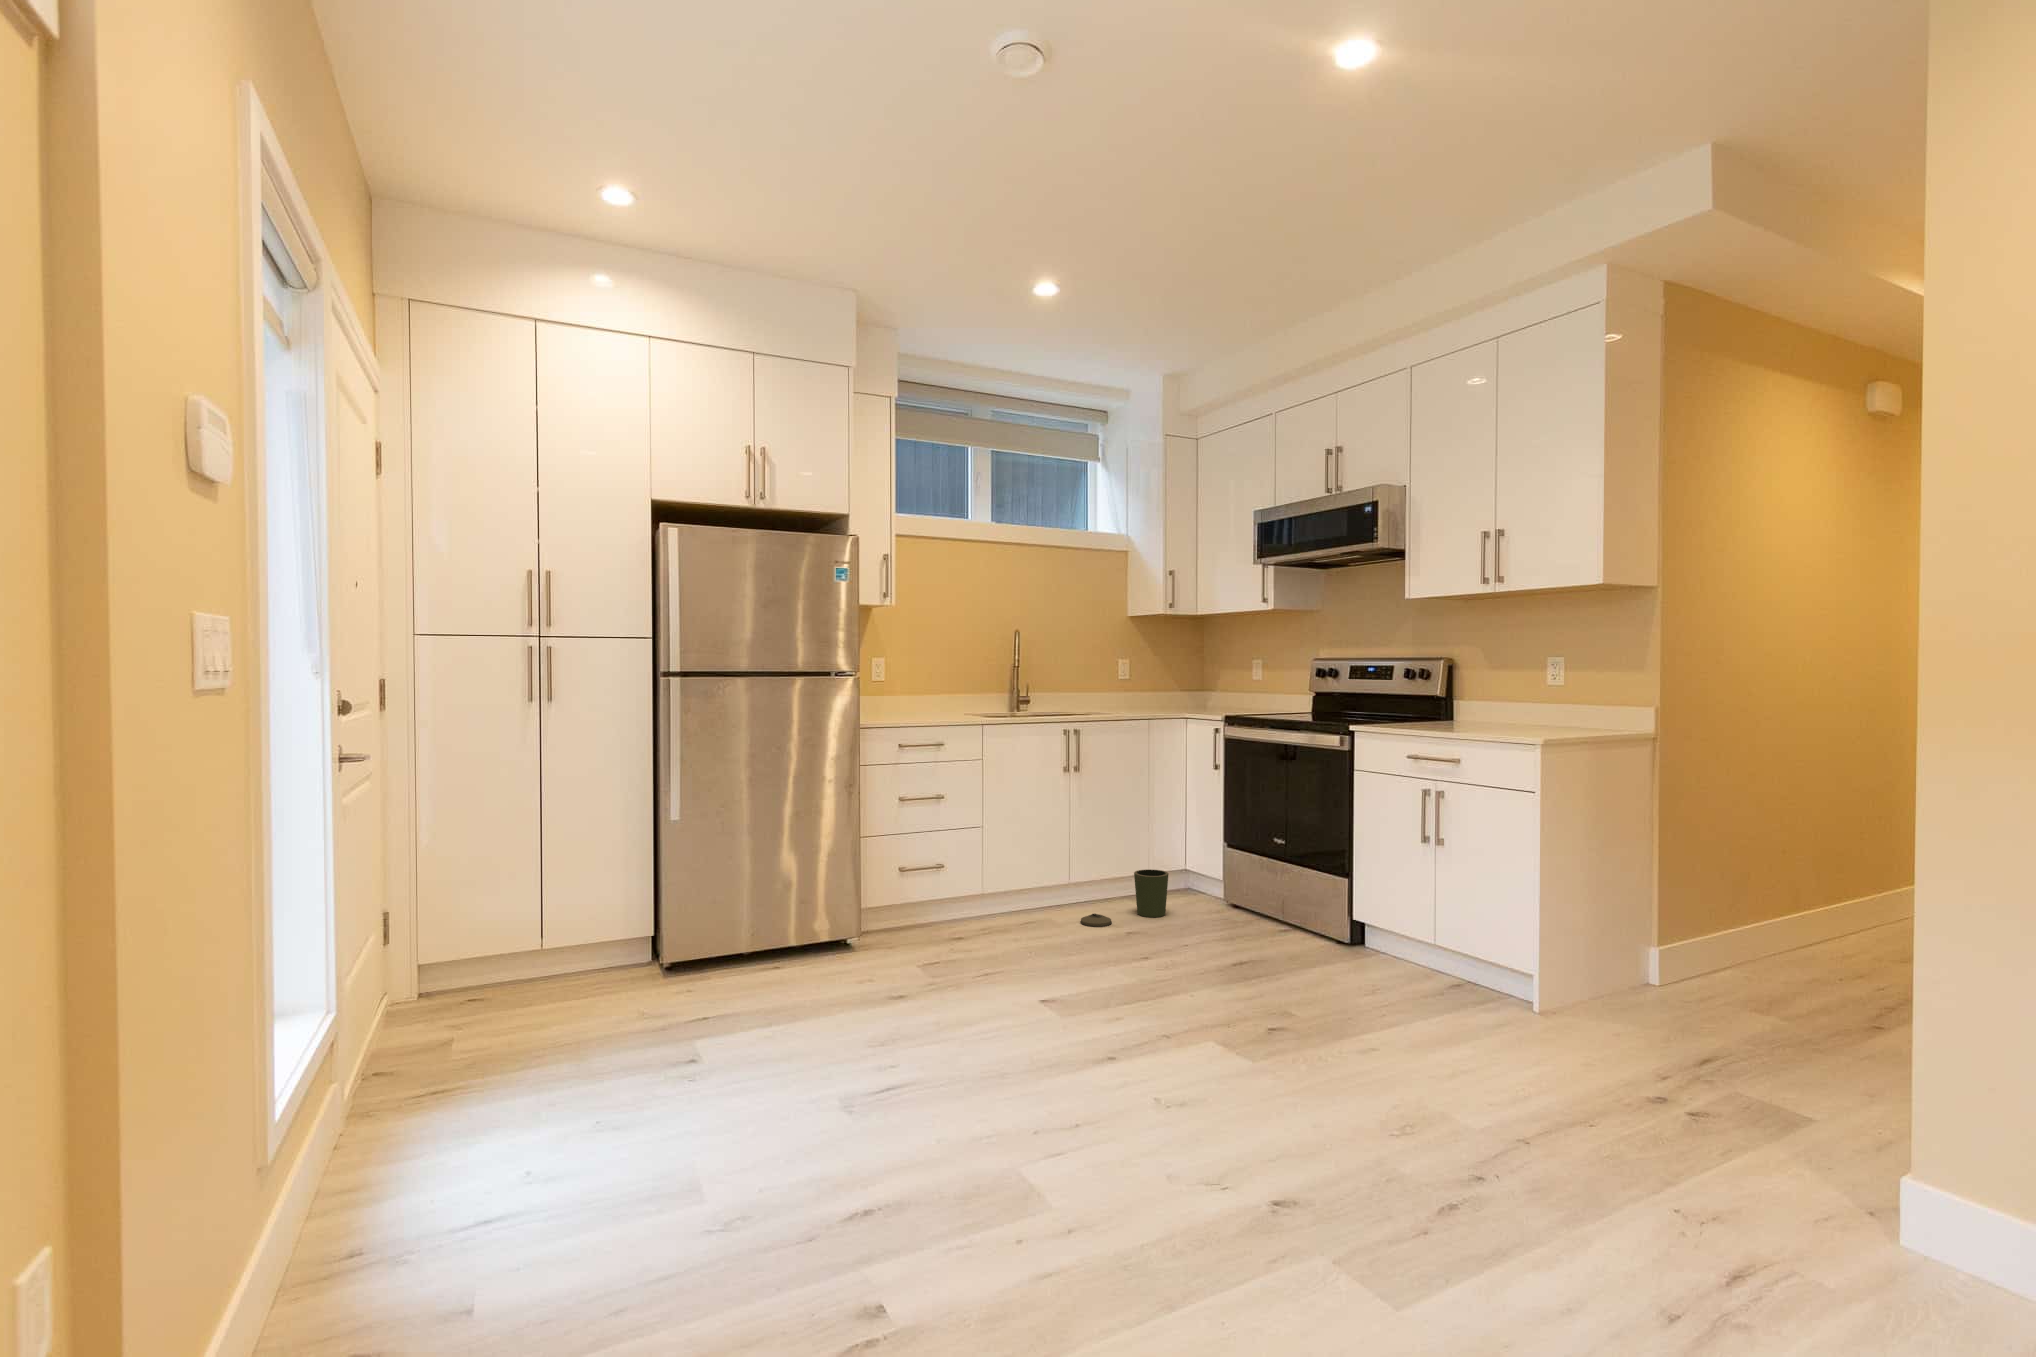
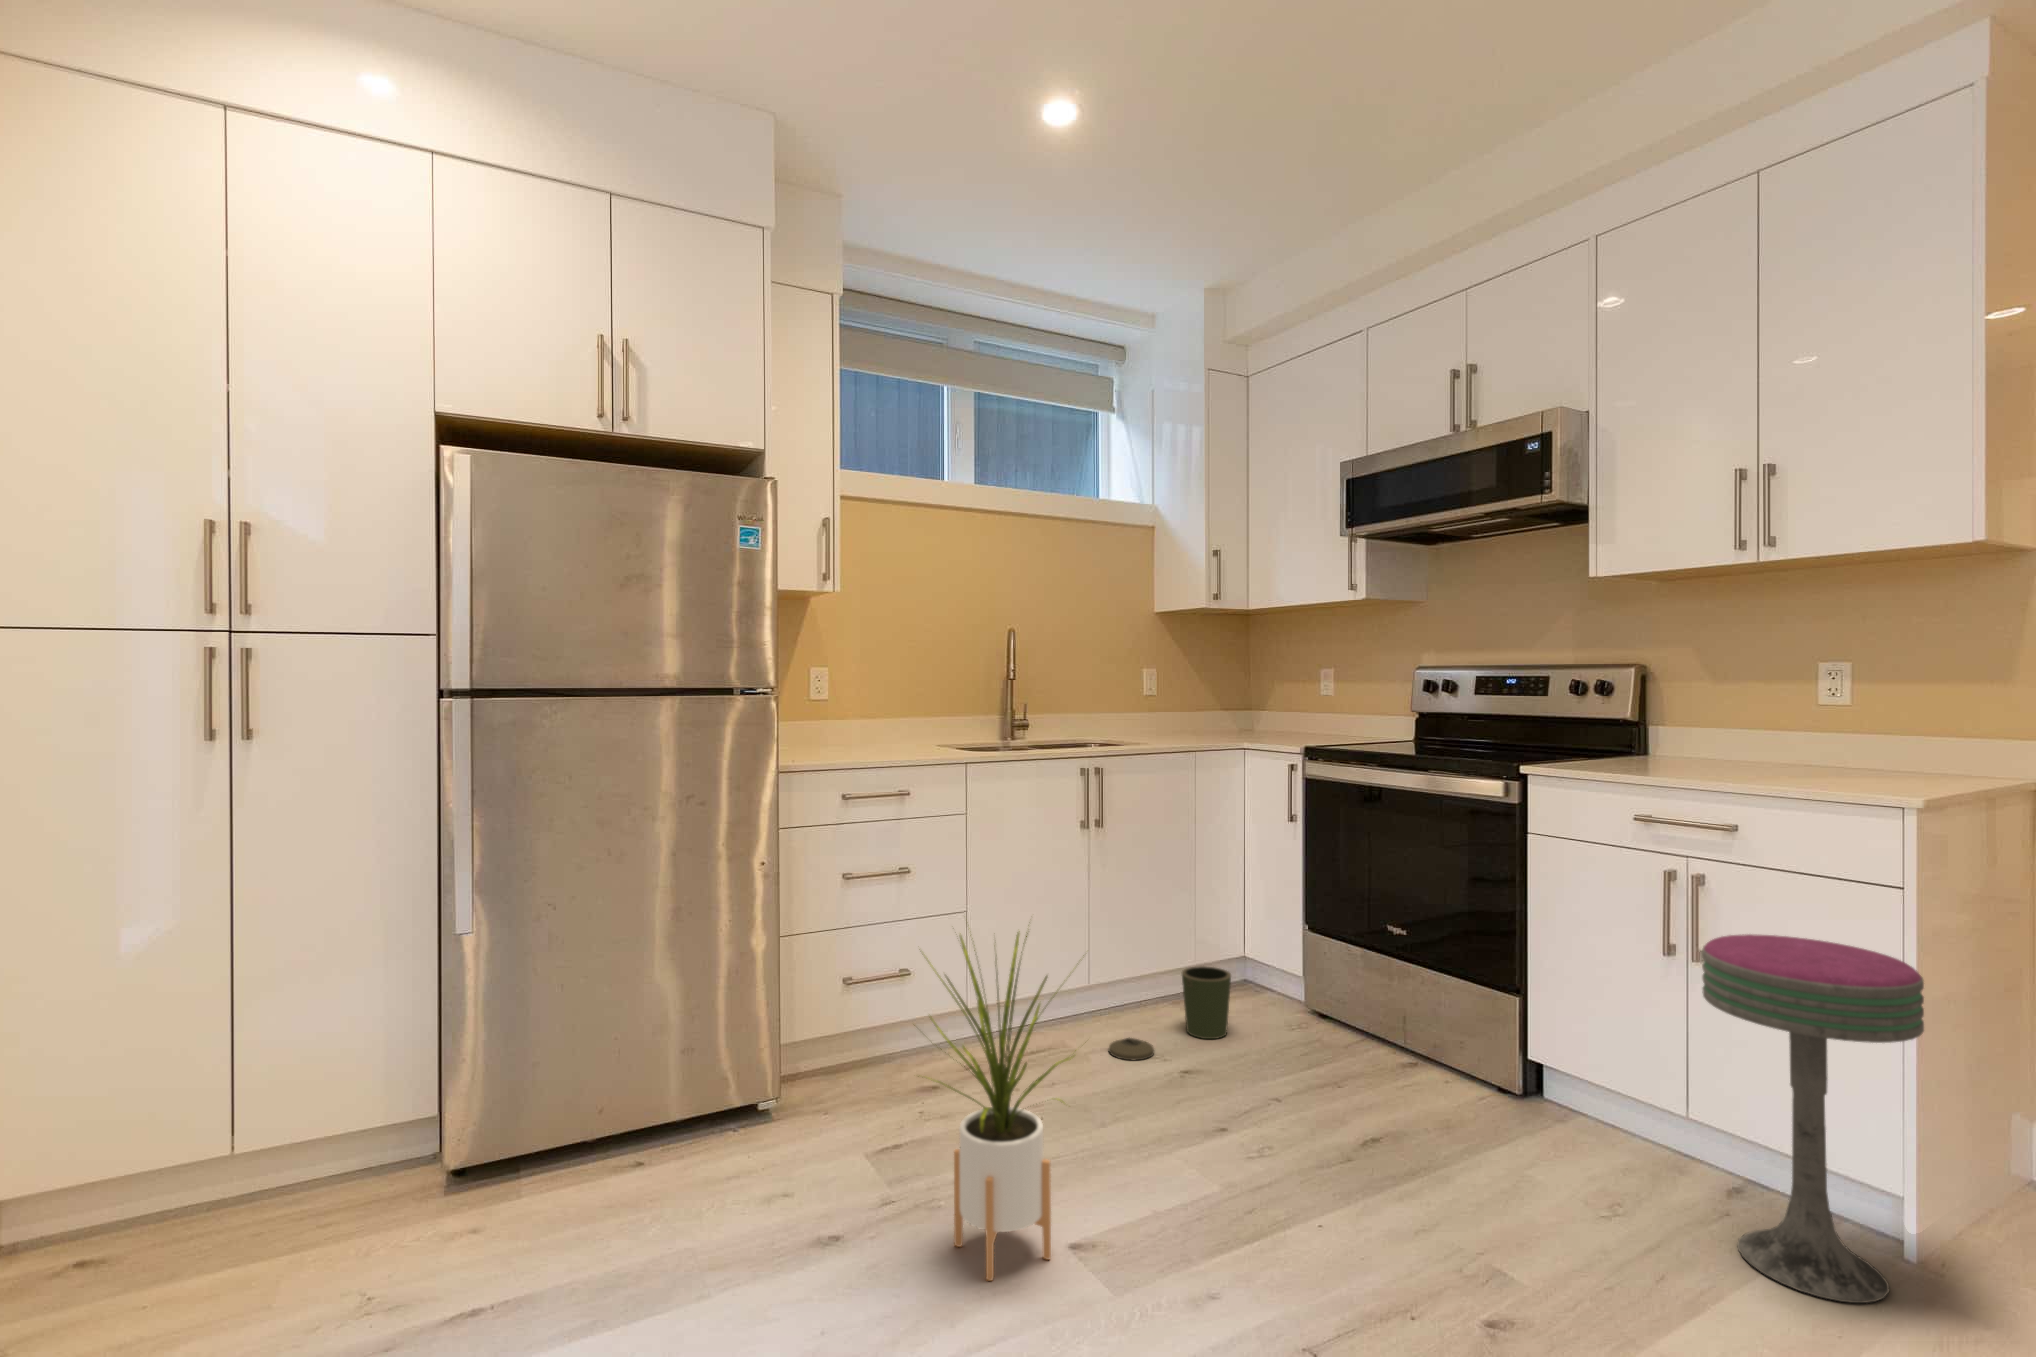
house plant: none [946,806,1050,1012] -> present [914,931,1084,1281]
bar stool: none [1417,823,1528,1025] -> present [1702,934,1924,1303]

